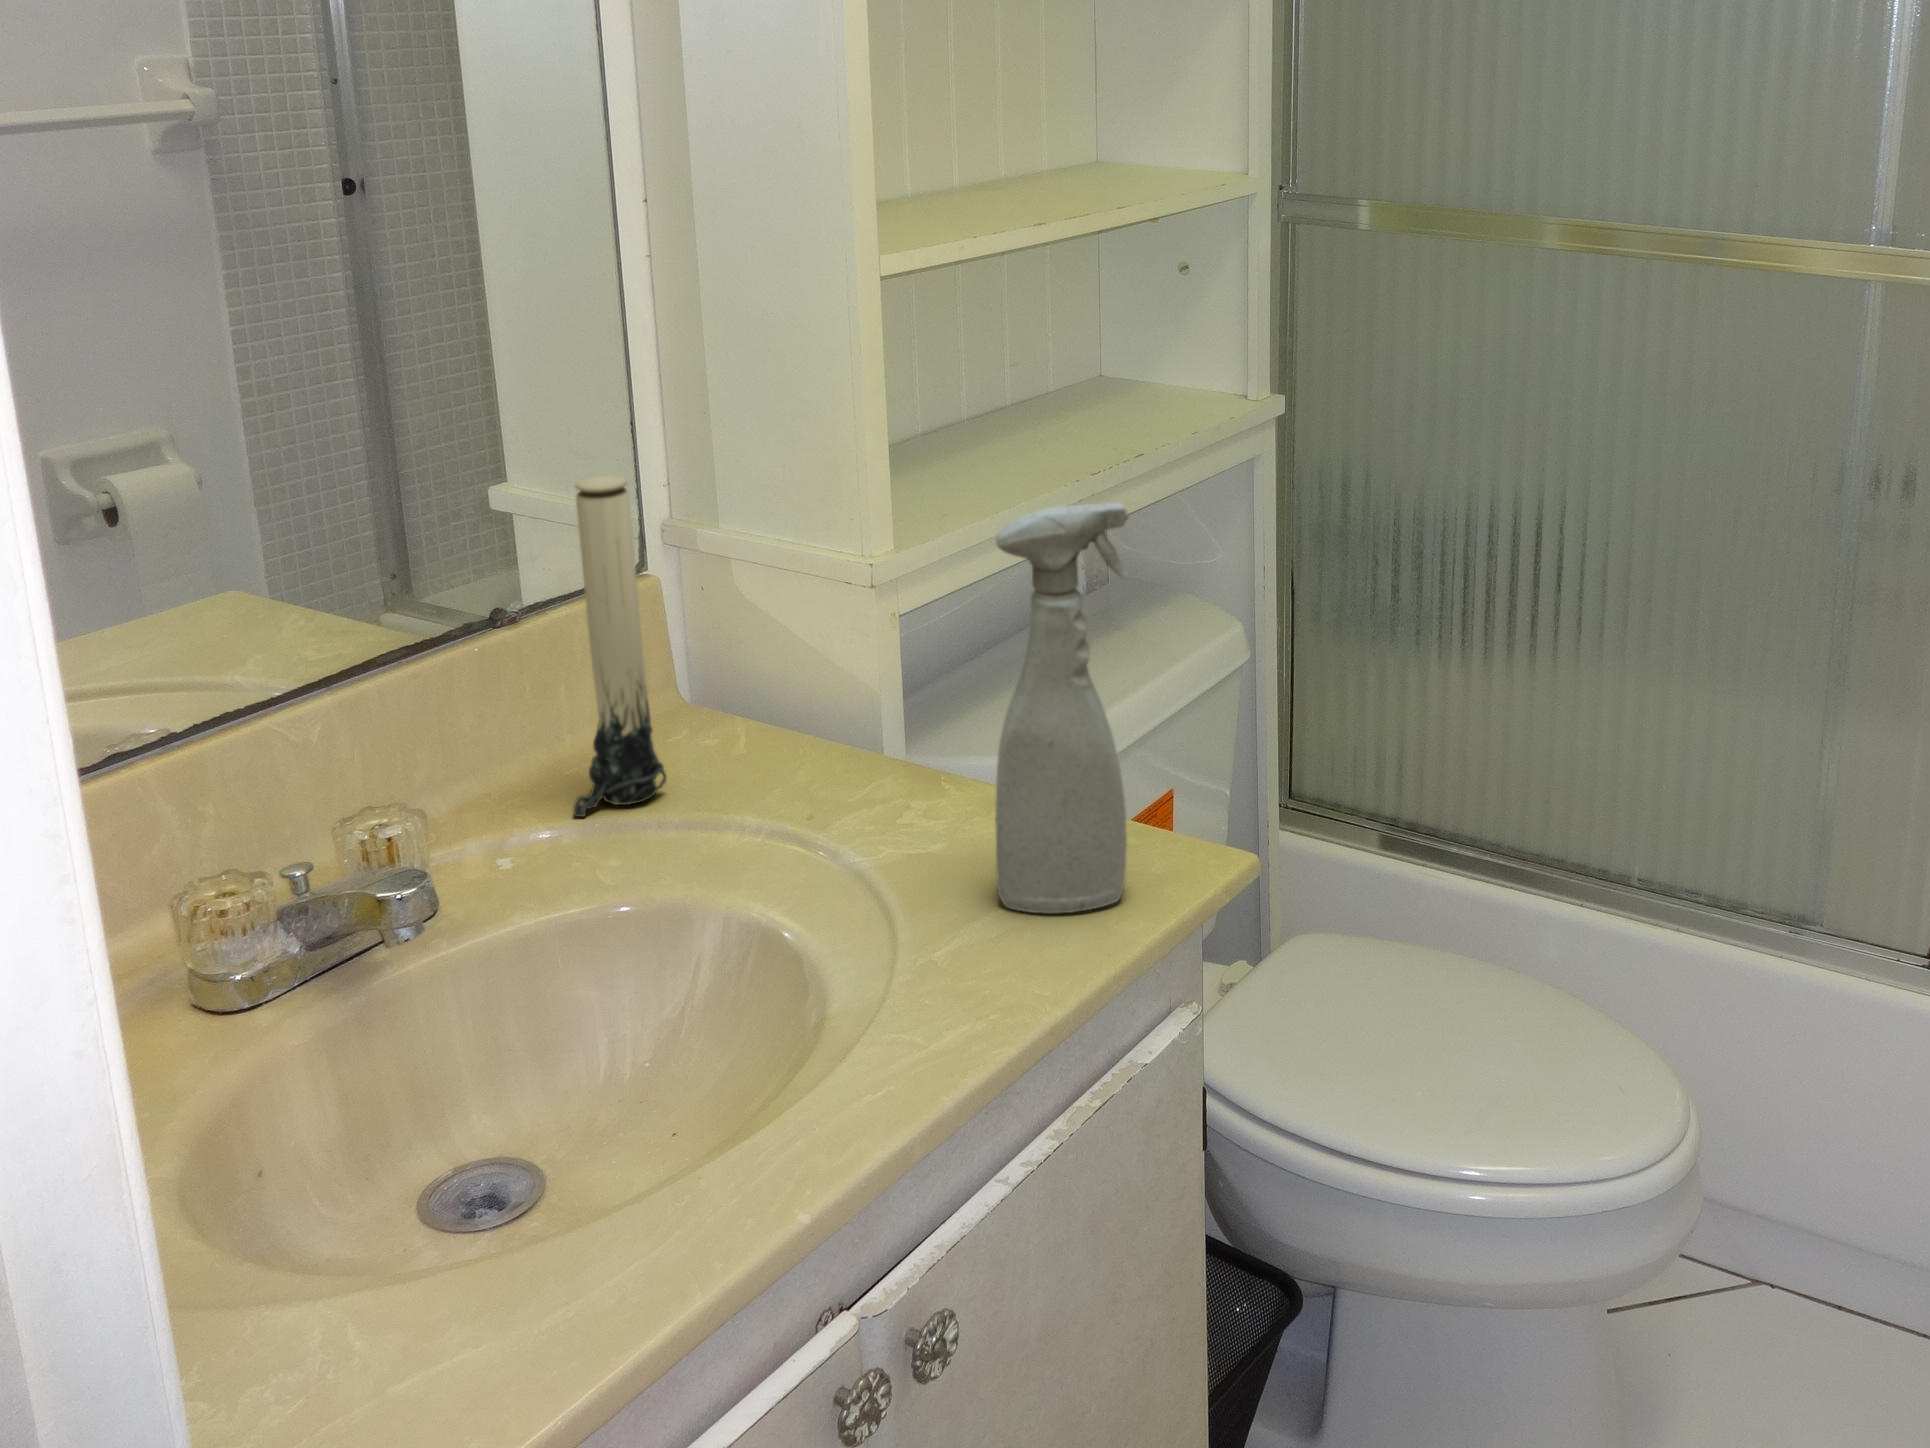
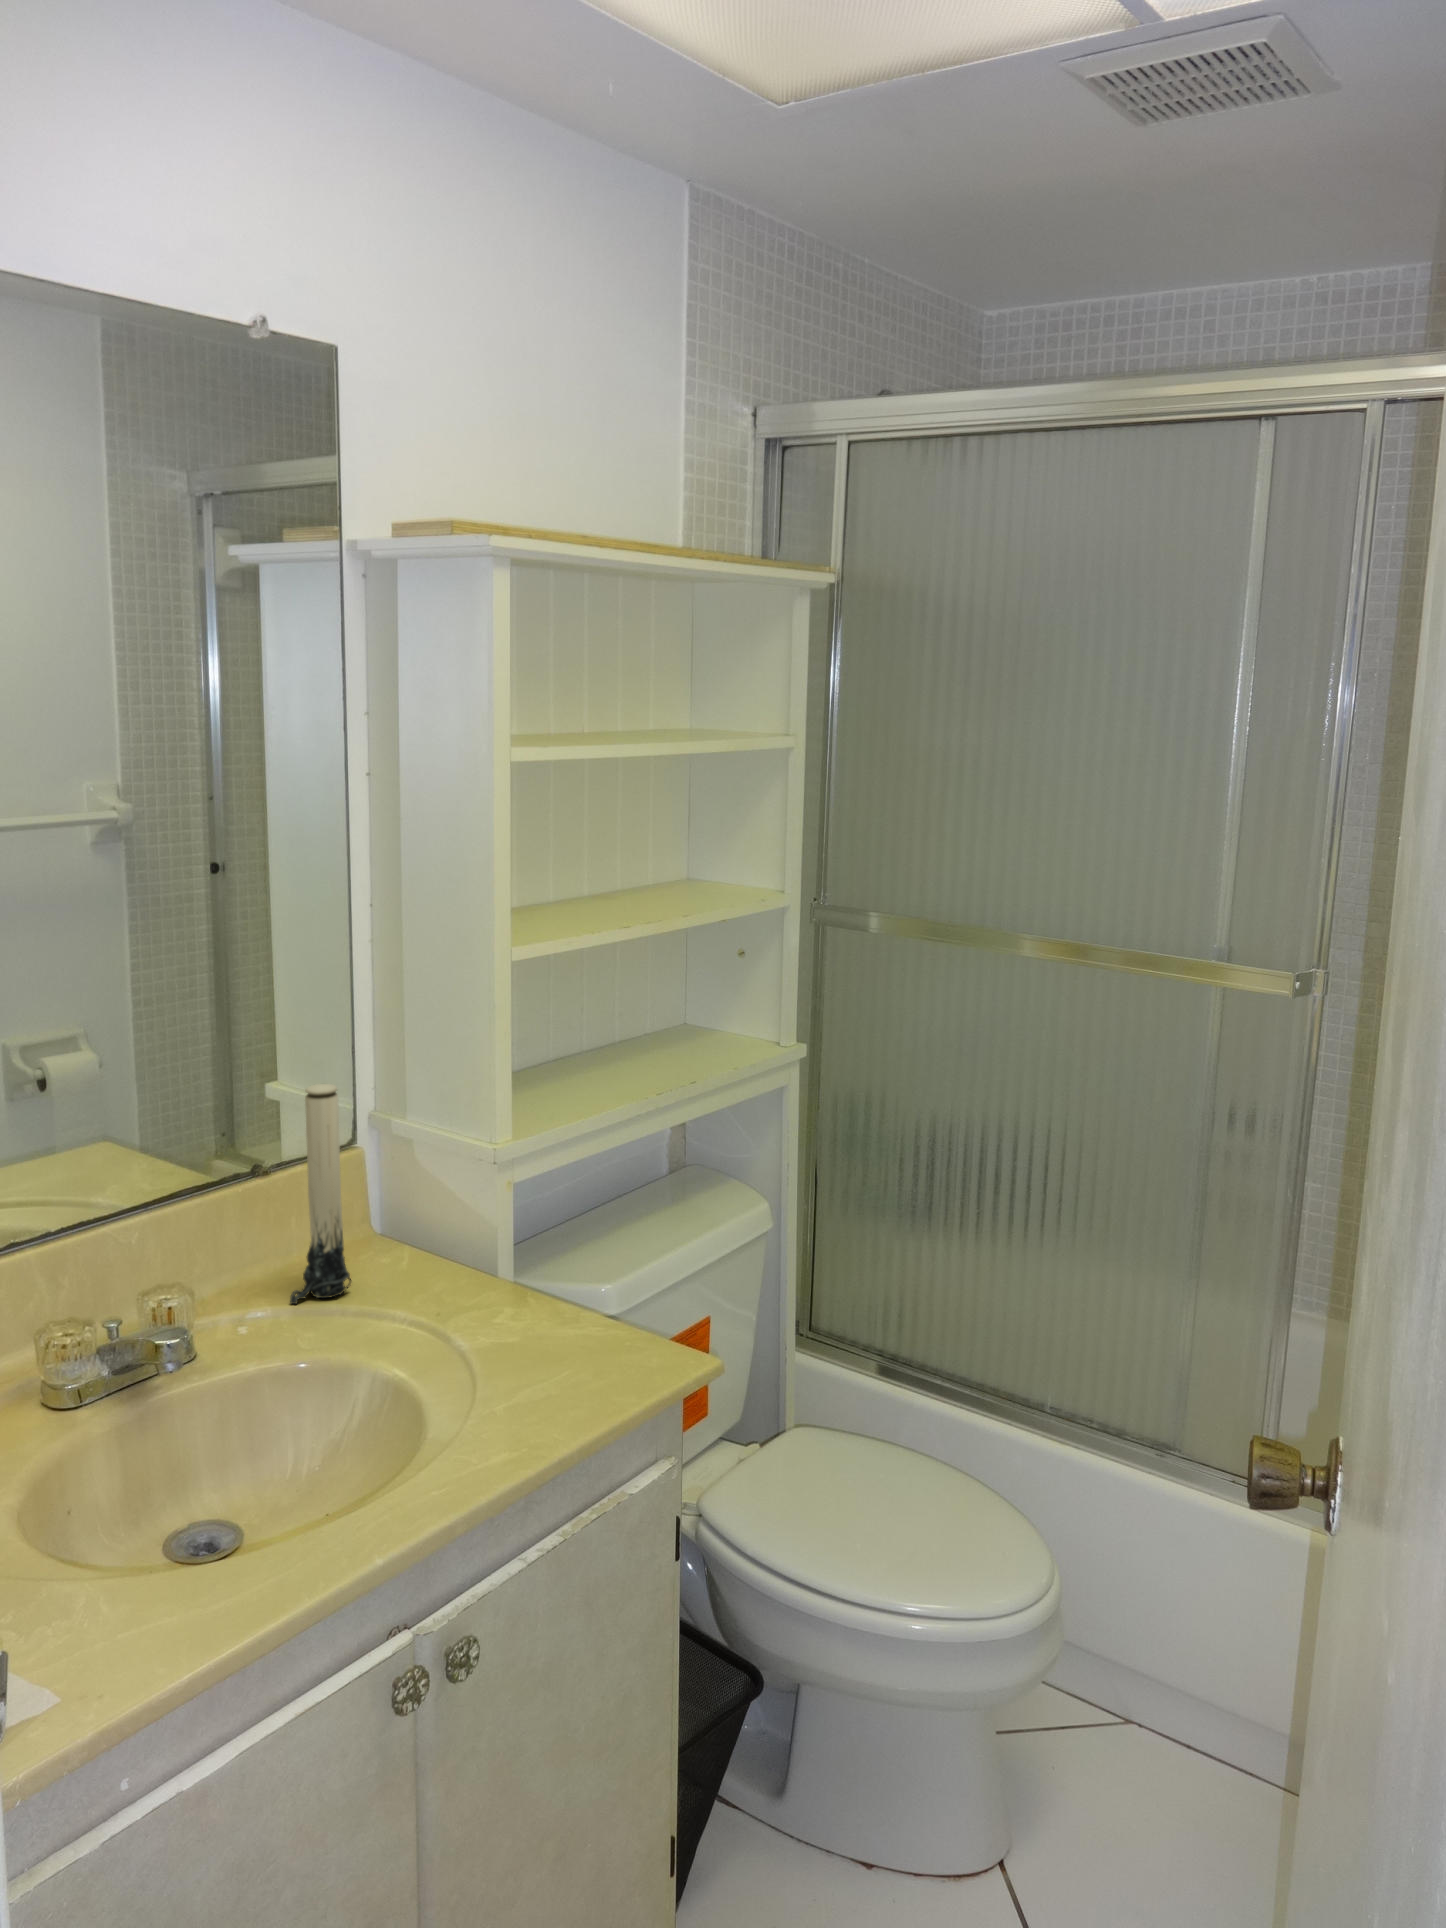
spray bottle: present [996,503,1129,913] -> none [543,1116,634,1385]

